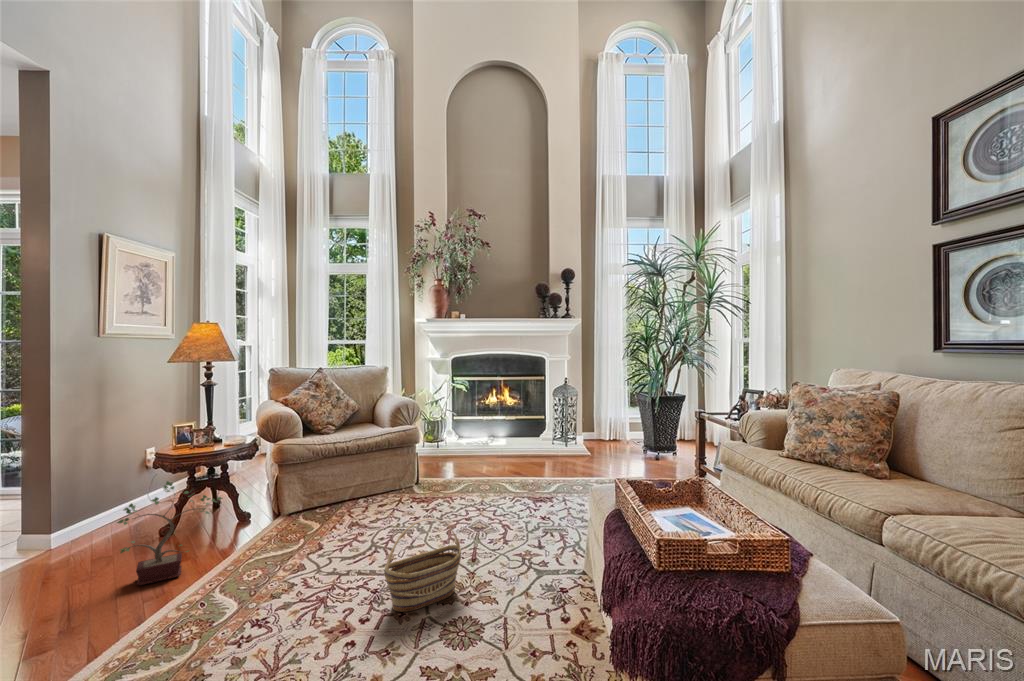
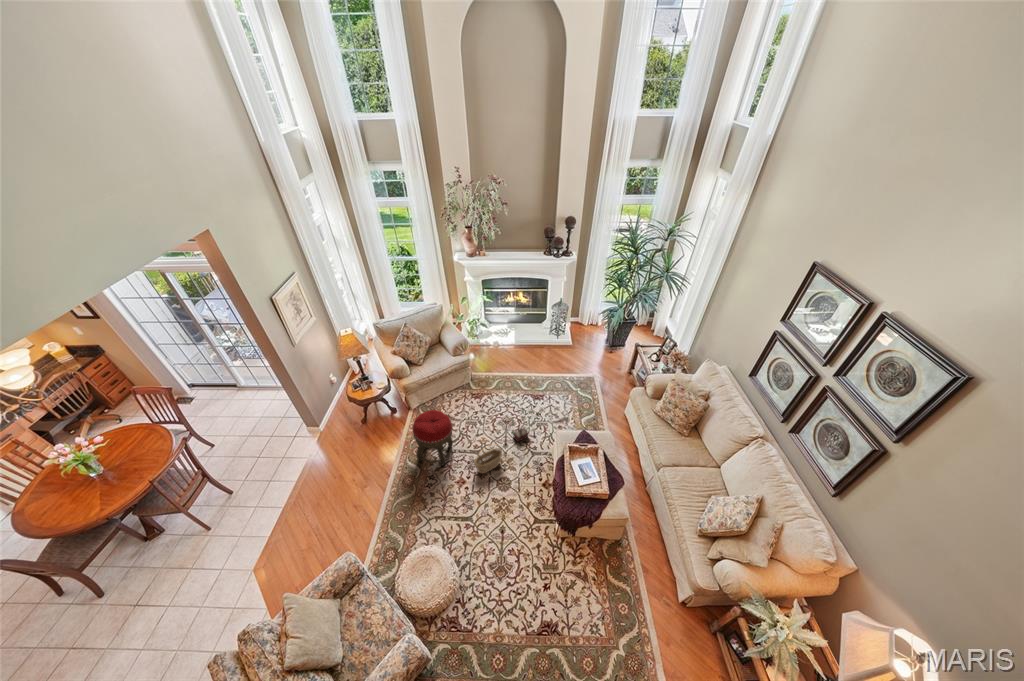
footstool: none [240,457,345,601] -> present [413,410,453,466]
potted plant: present [117,481,222,585] -> present [512,409,538,442]

